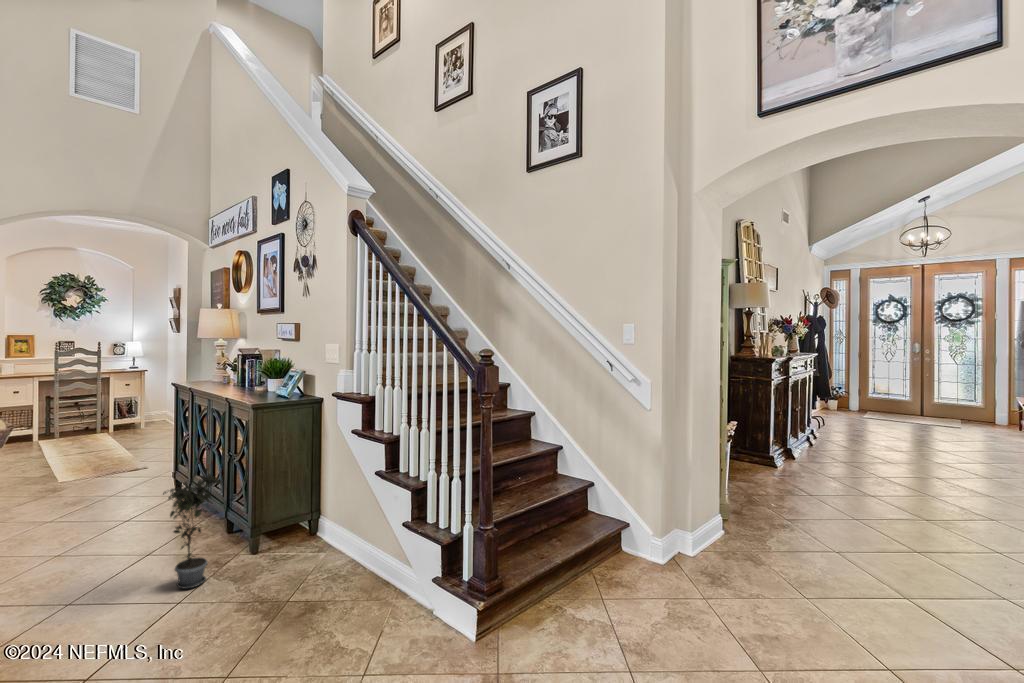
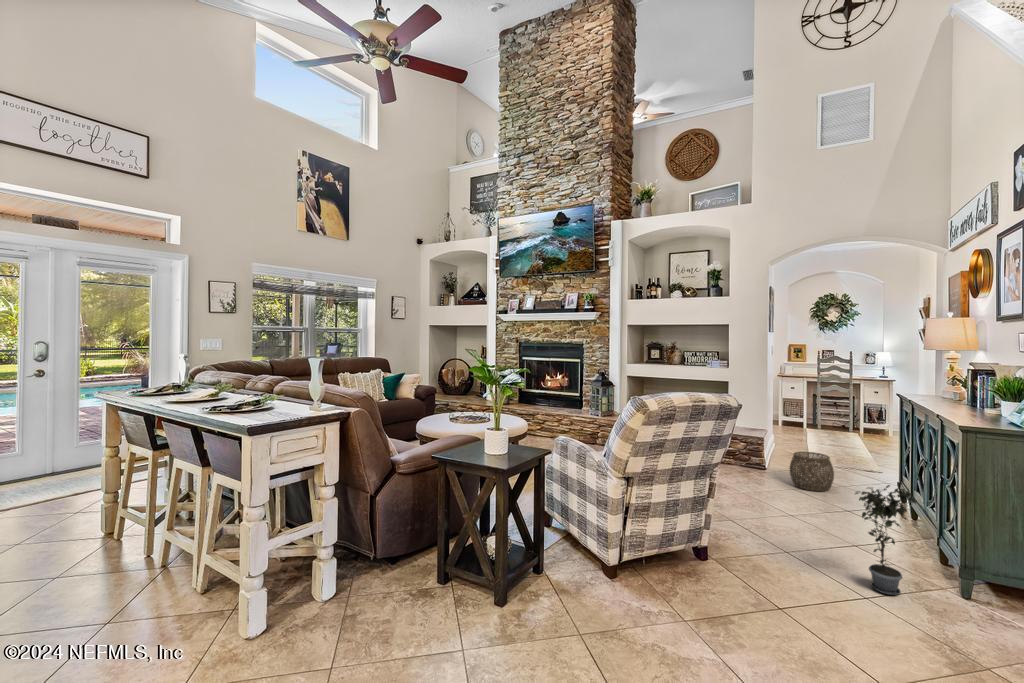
woven basket: none [37,464,102,515] -> present [790,452,834,491]

